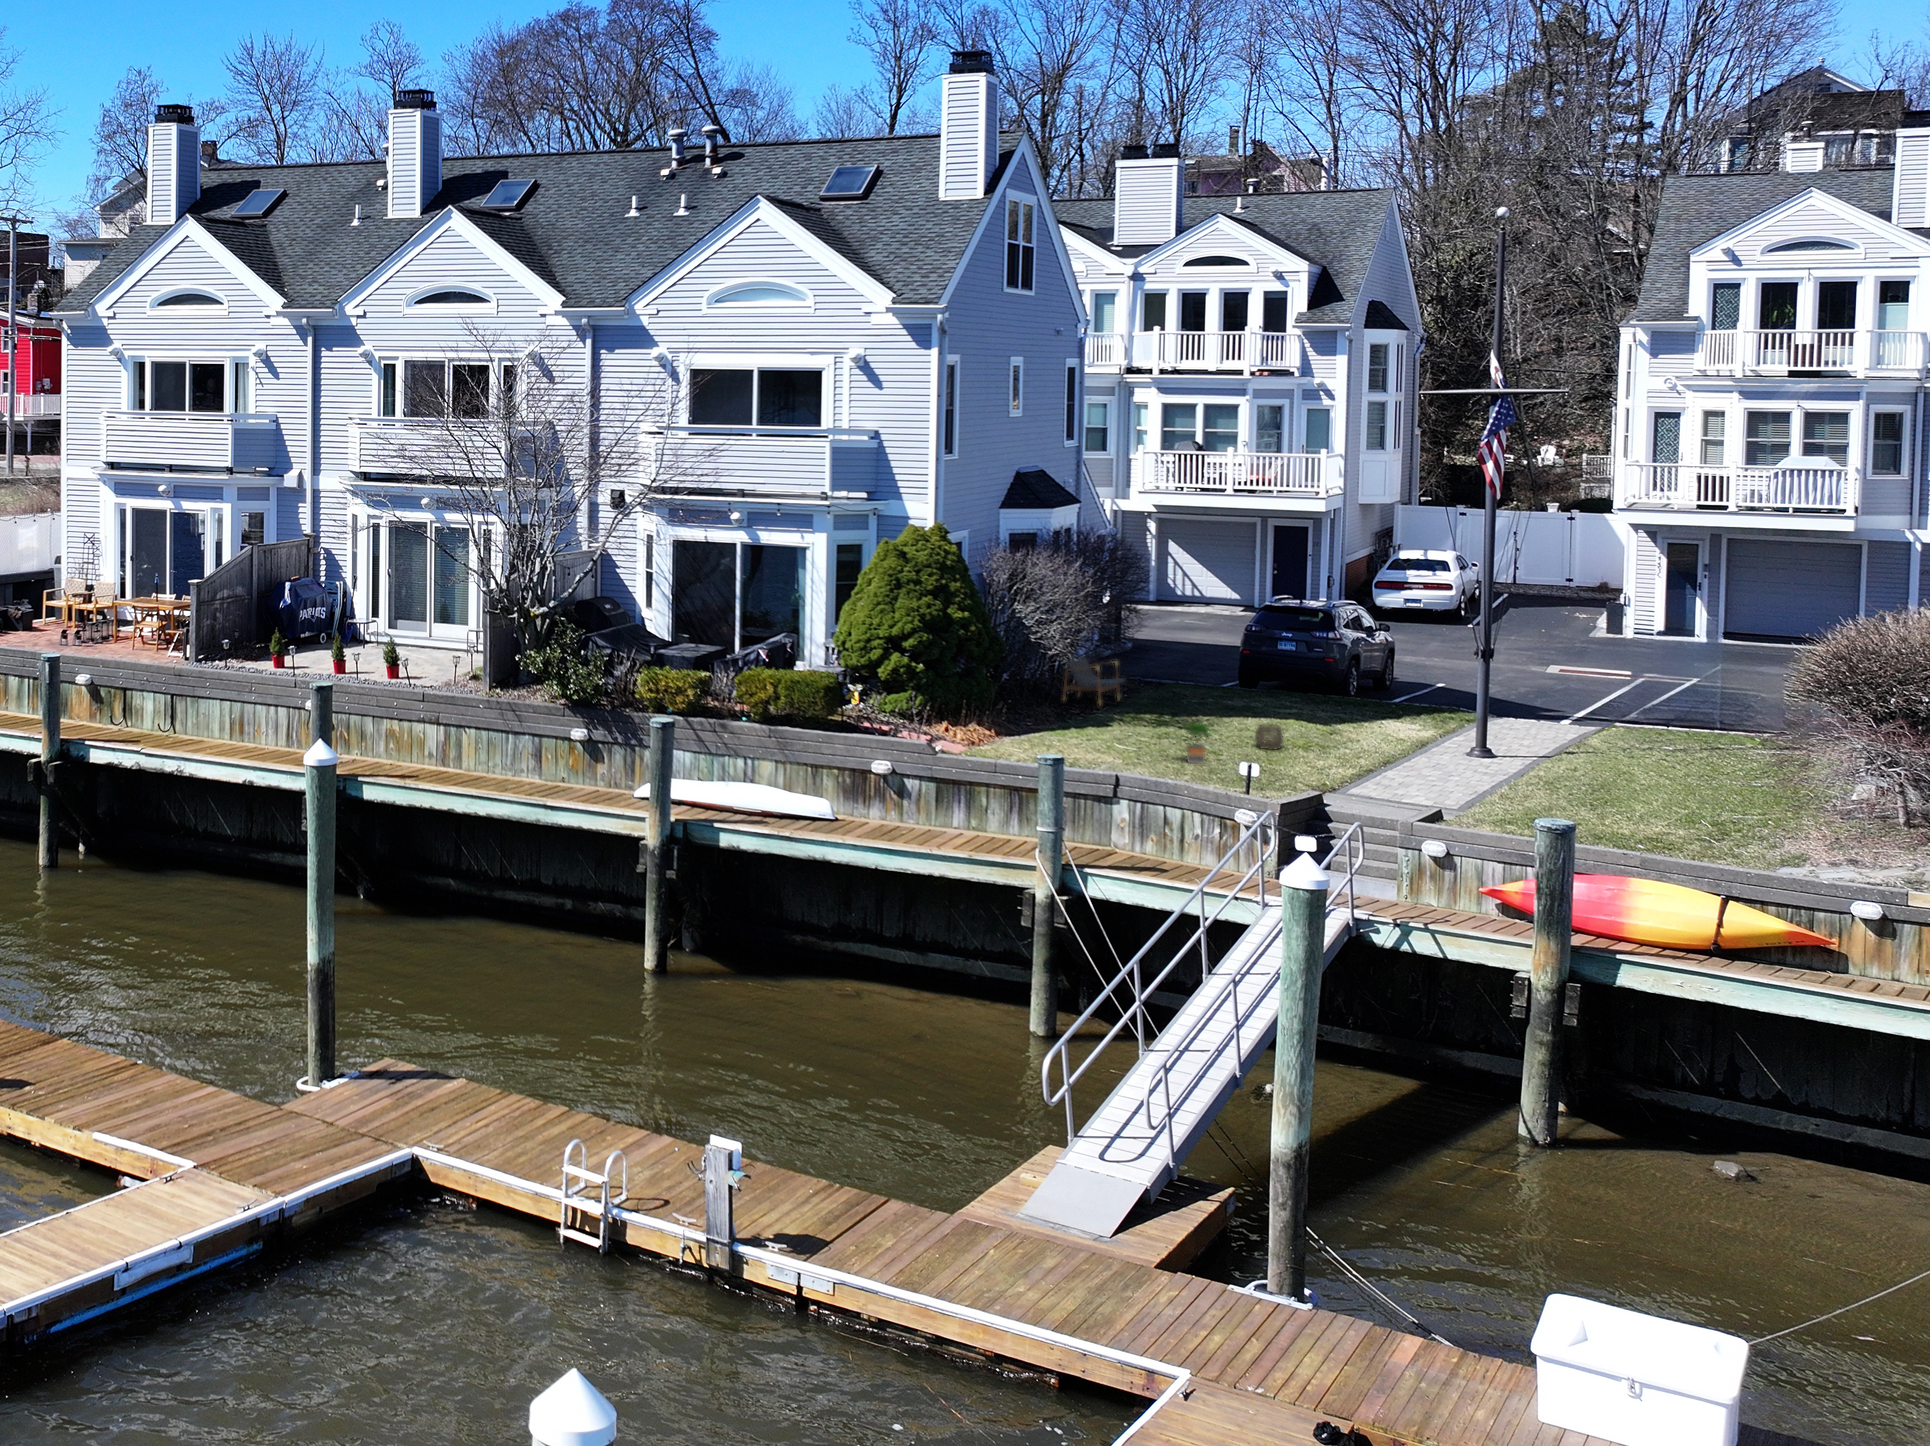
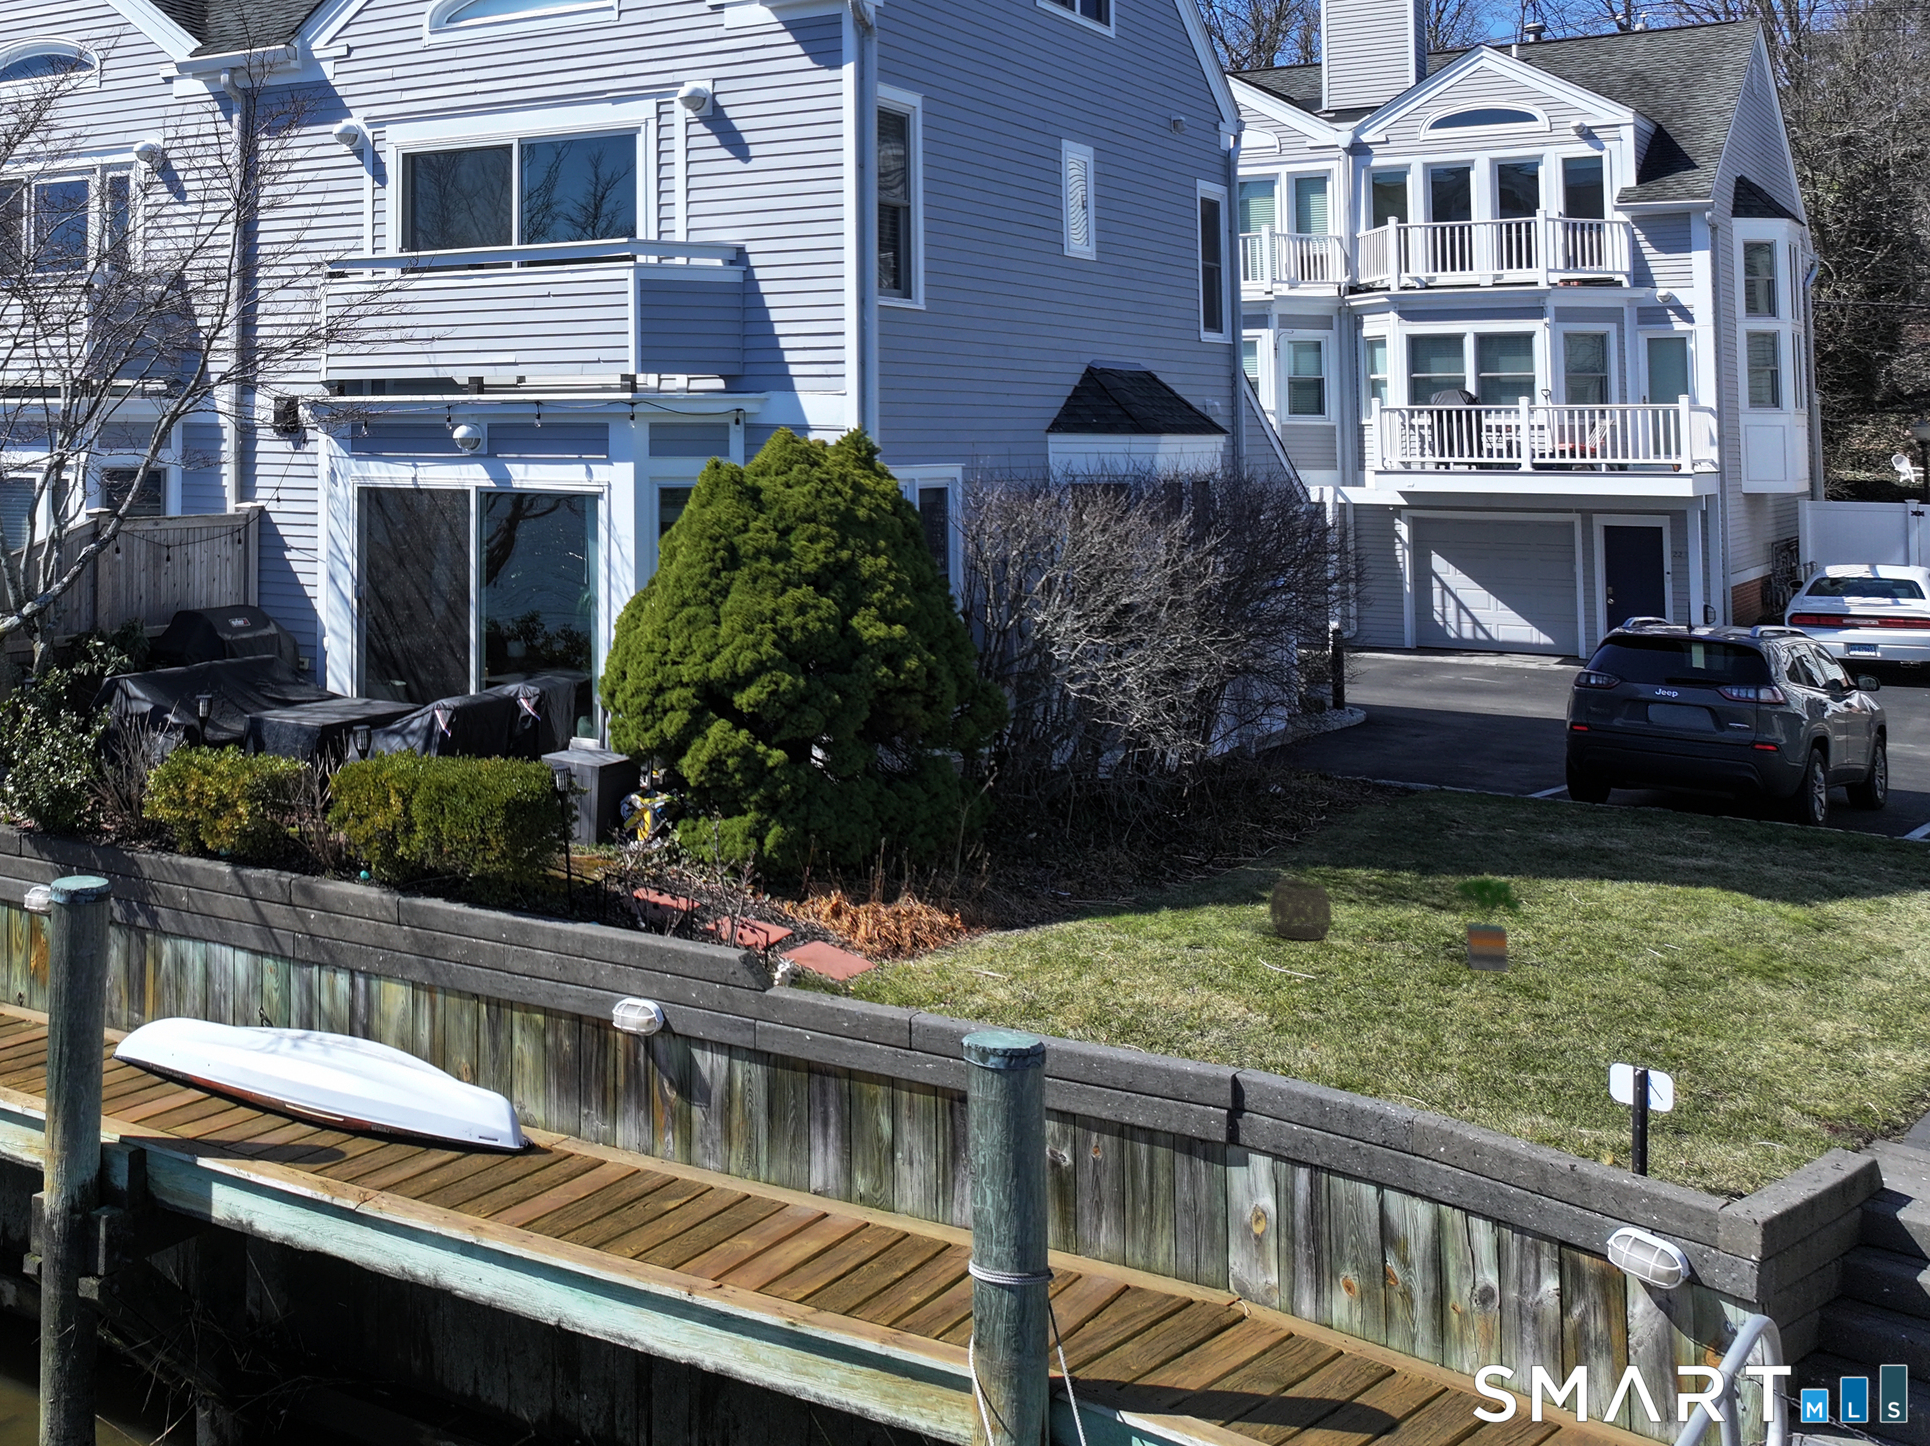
lounge chair: present [1064,657,1124,702] -> none [1214,708,1344,827]
woven basket: present [1255,724,1283,750] -> present [1269,881,1331,940]

